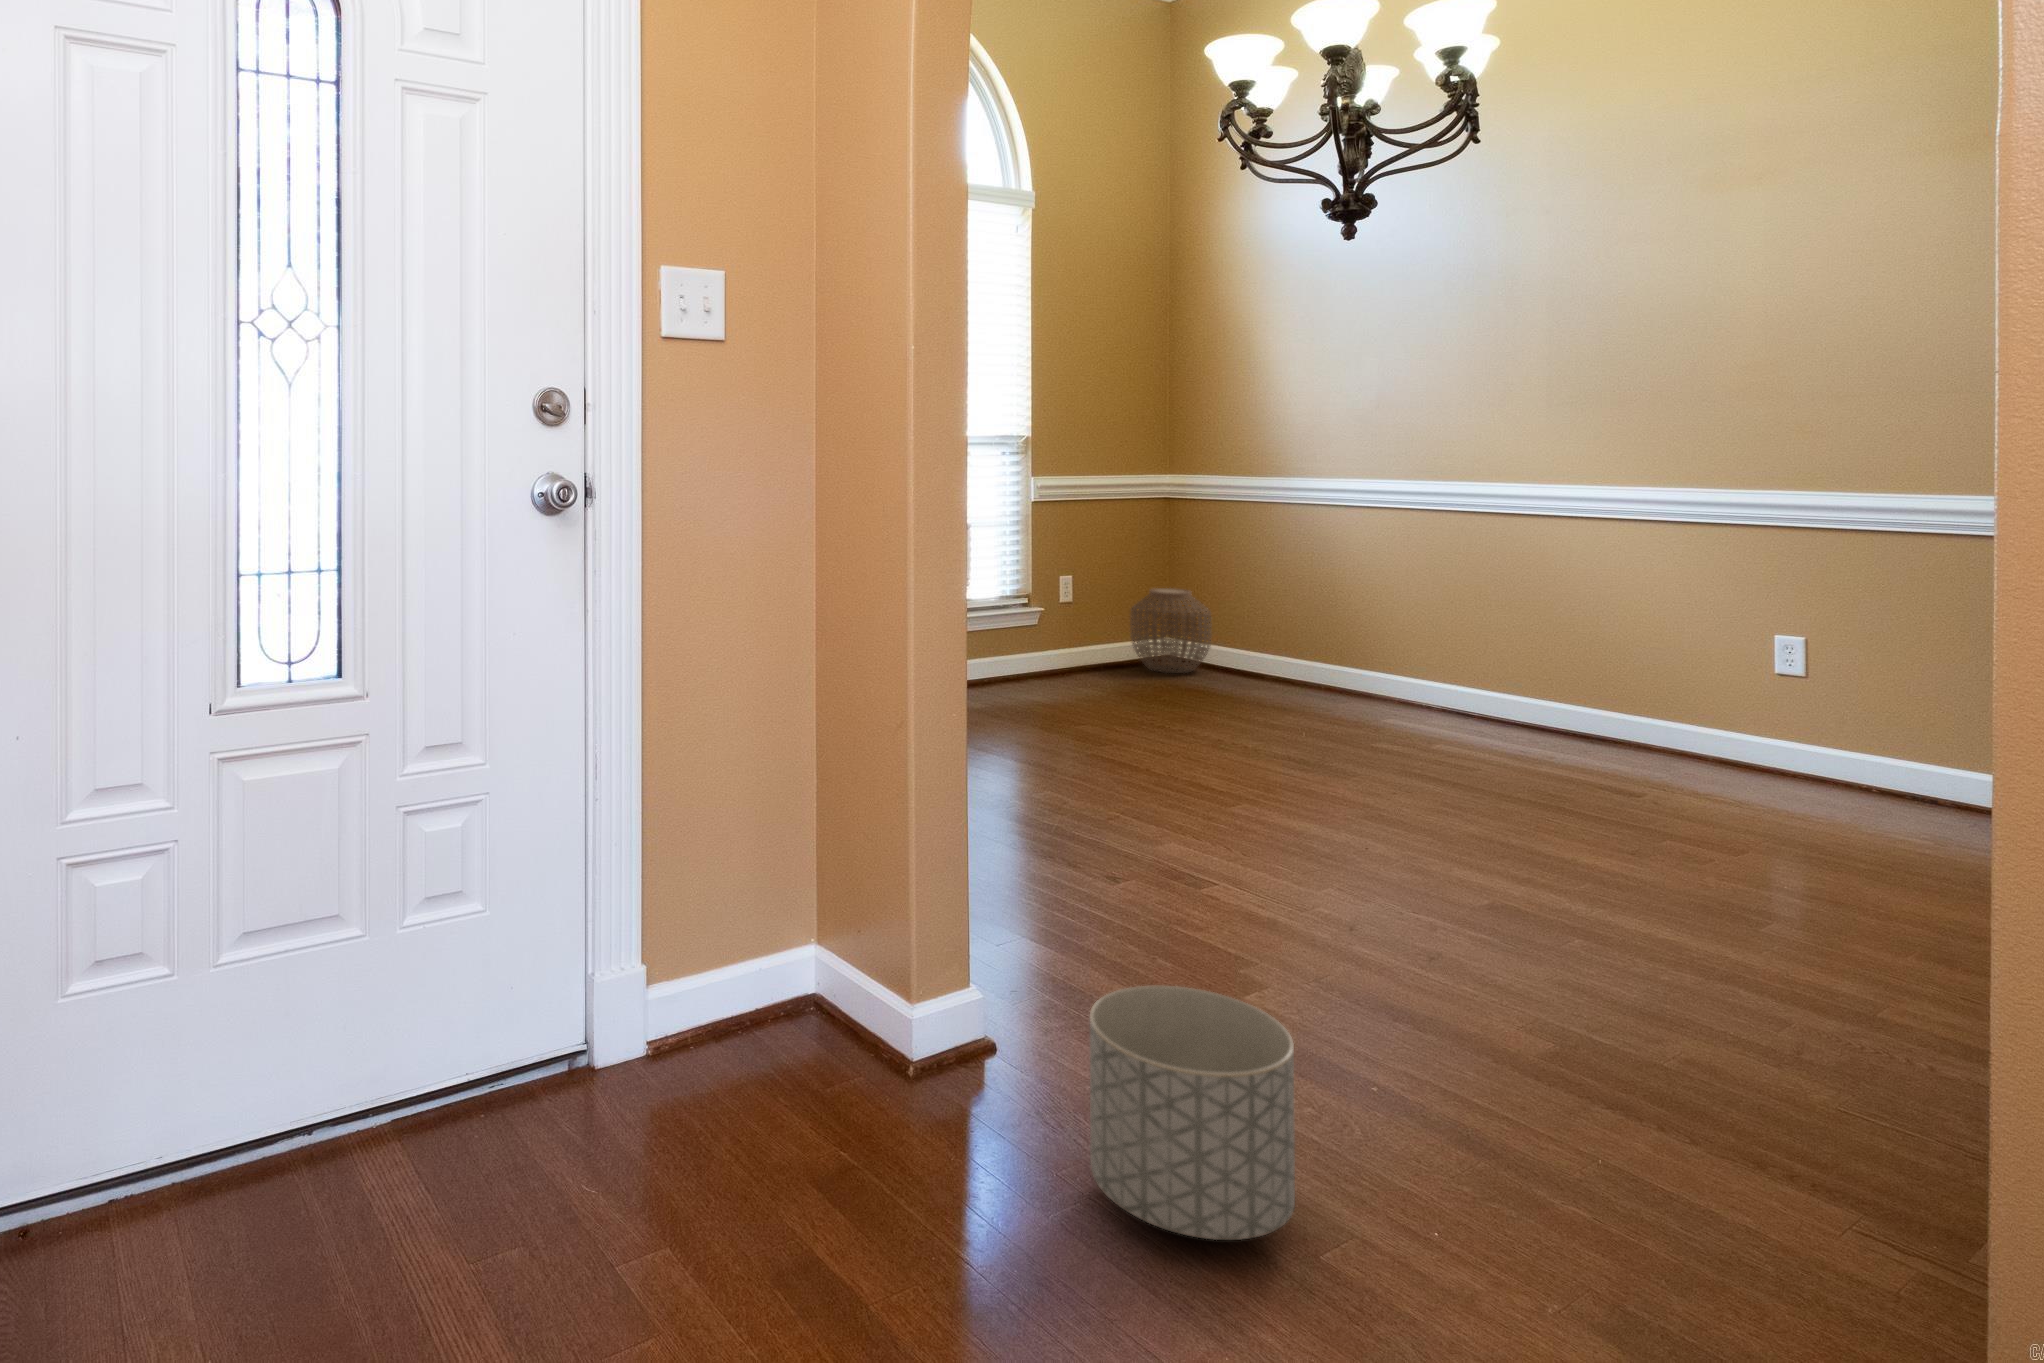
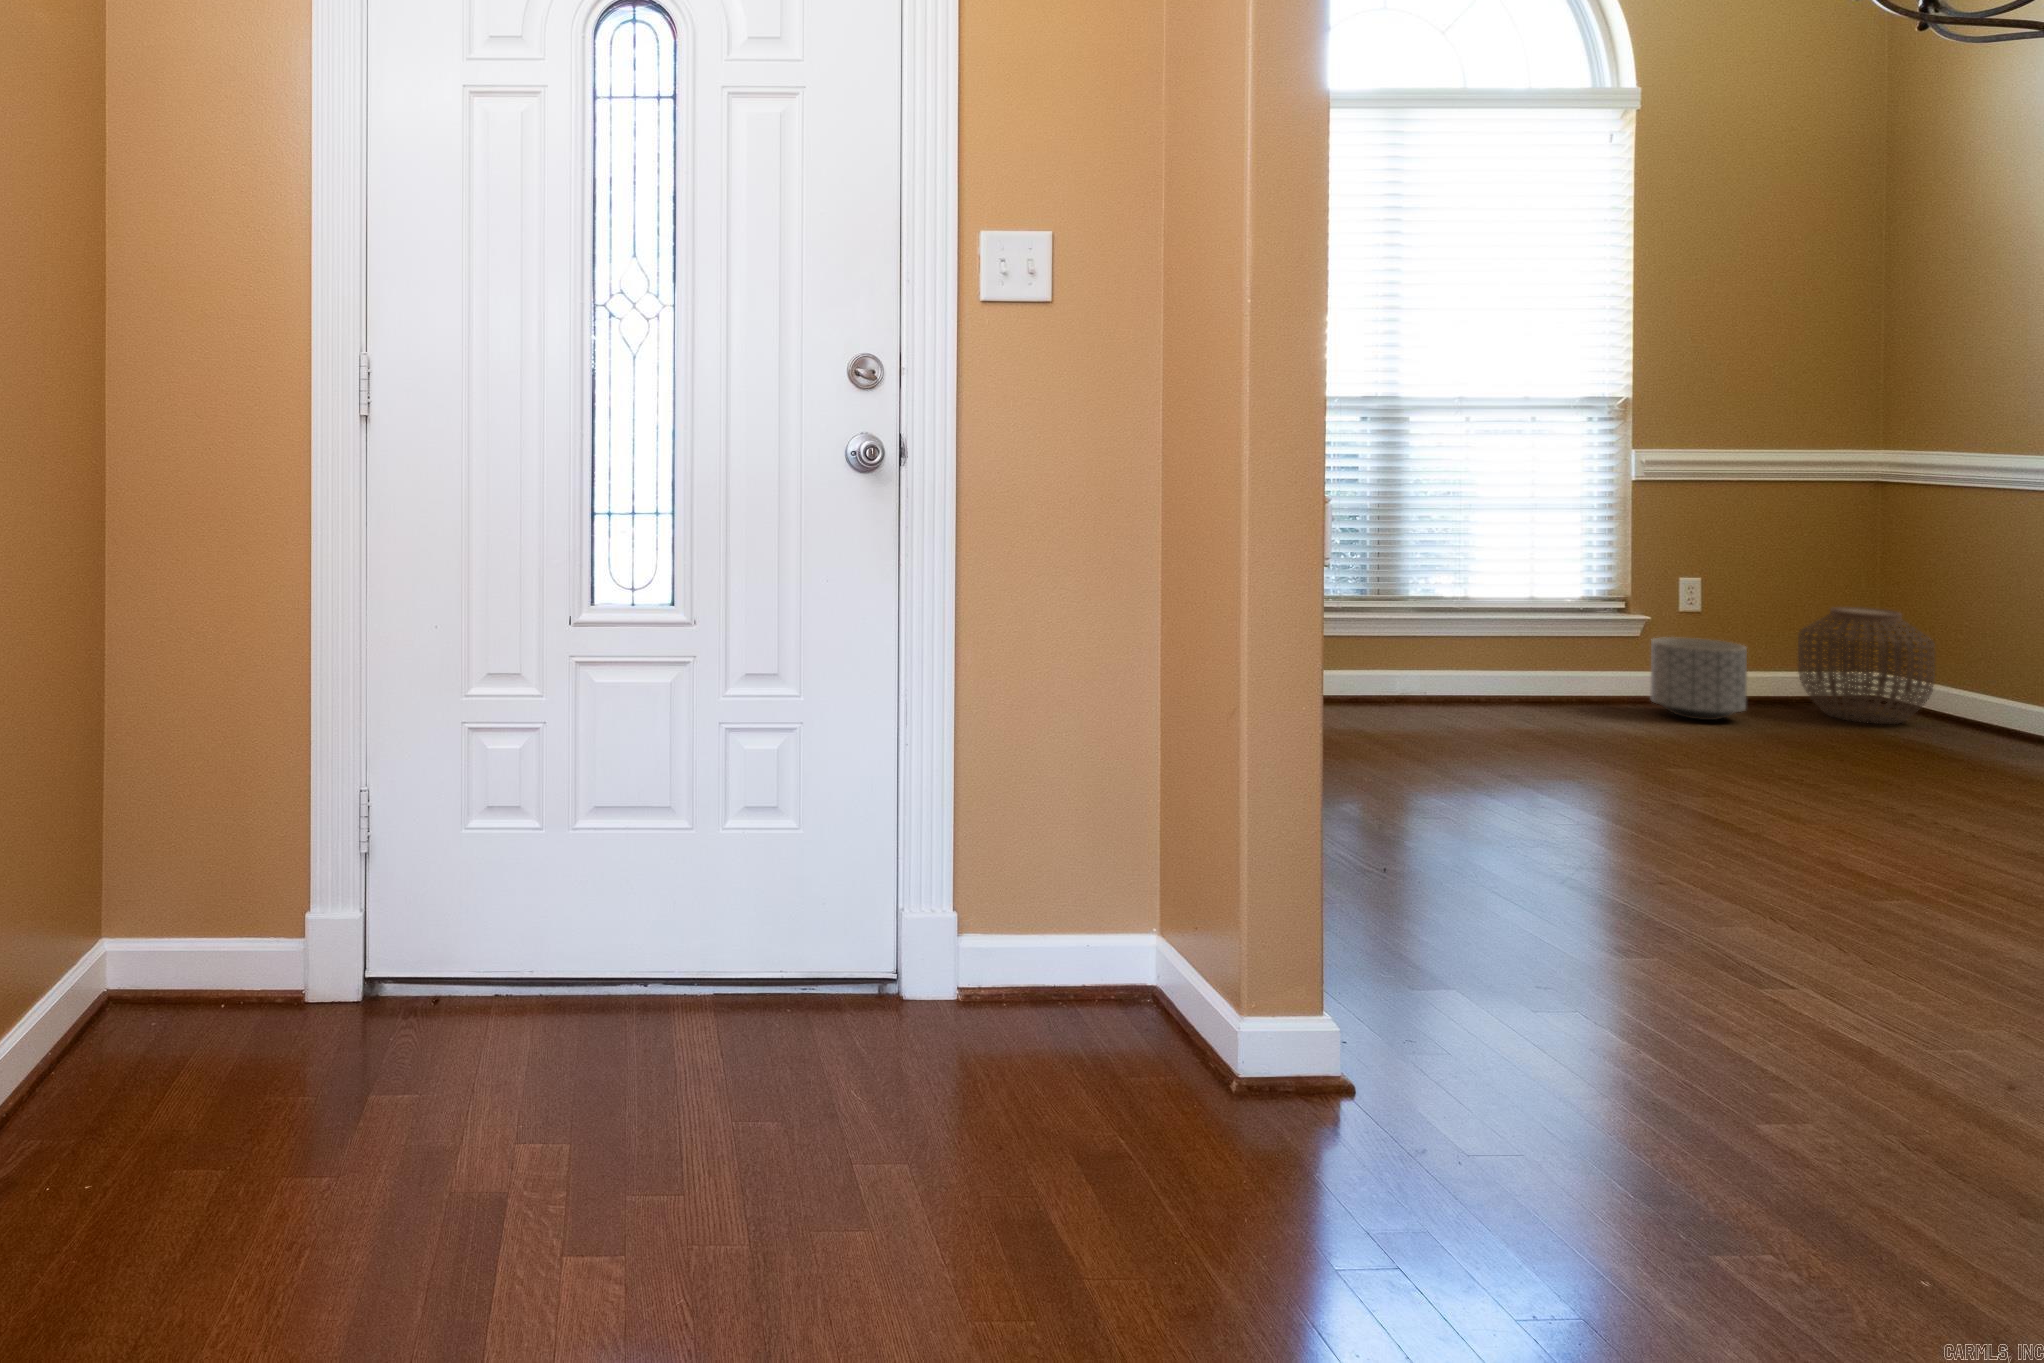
planter: present [1090,986,1295,1240] -> present [1650,637,1747,720]

